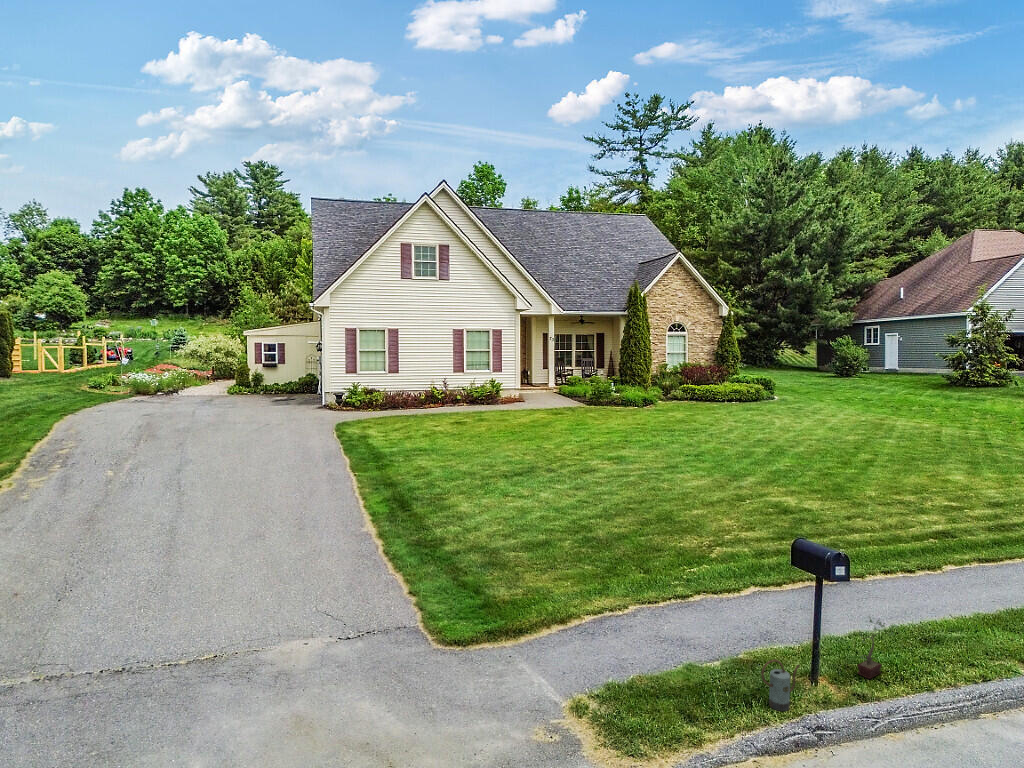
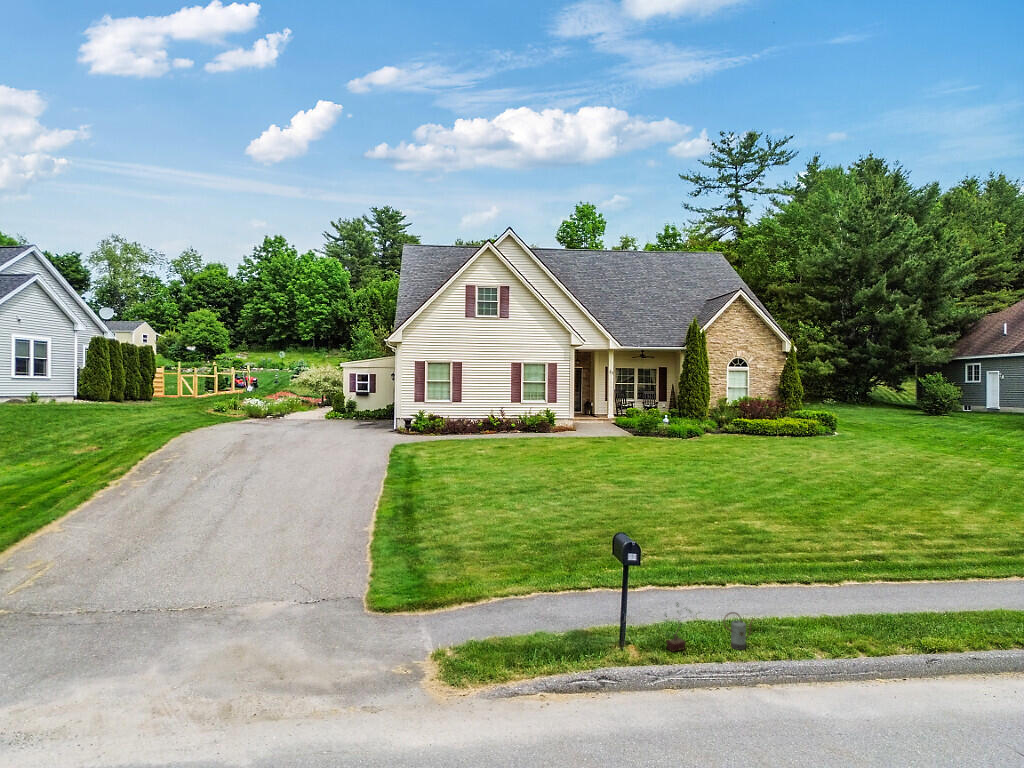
watering can: present [761,660,799,711] -> present [723,612,754,650]

